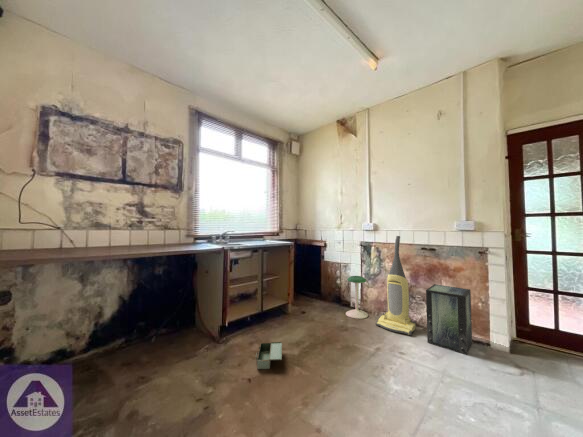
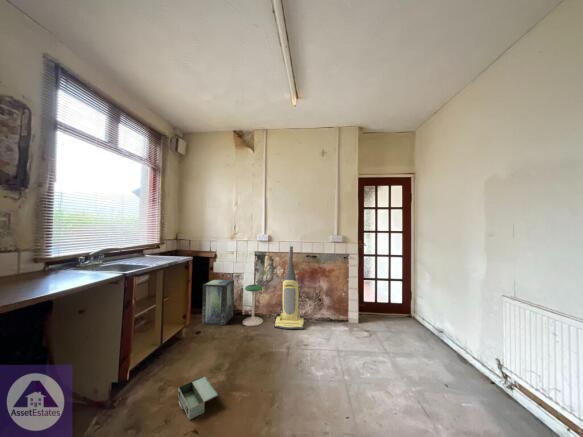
storage box: present [426,284,472,355] -> present [202,279,234,325]

